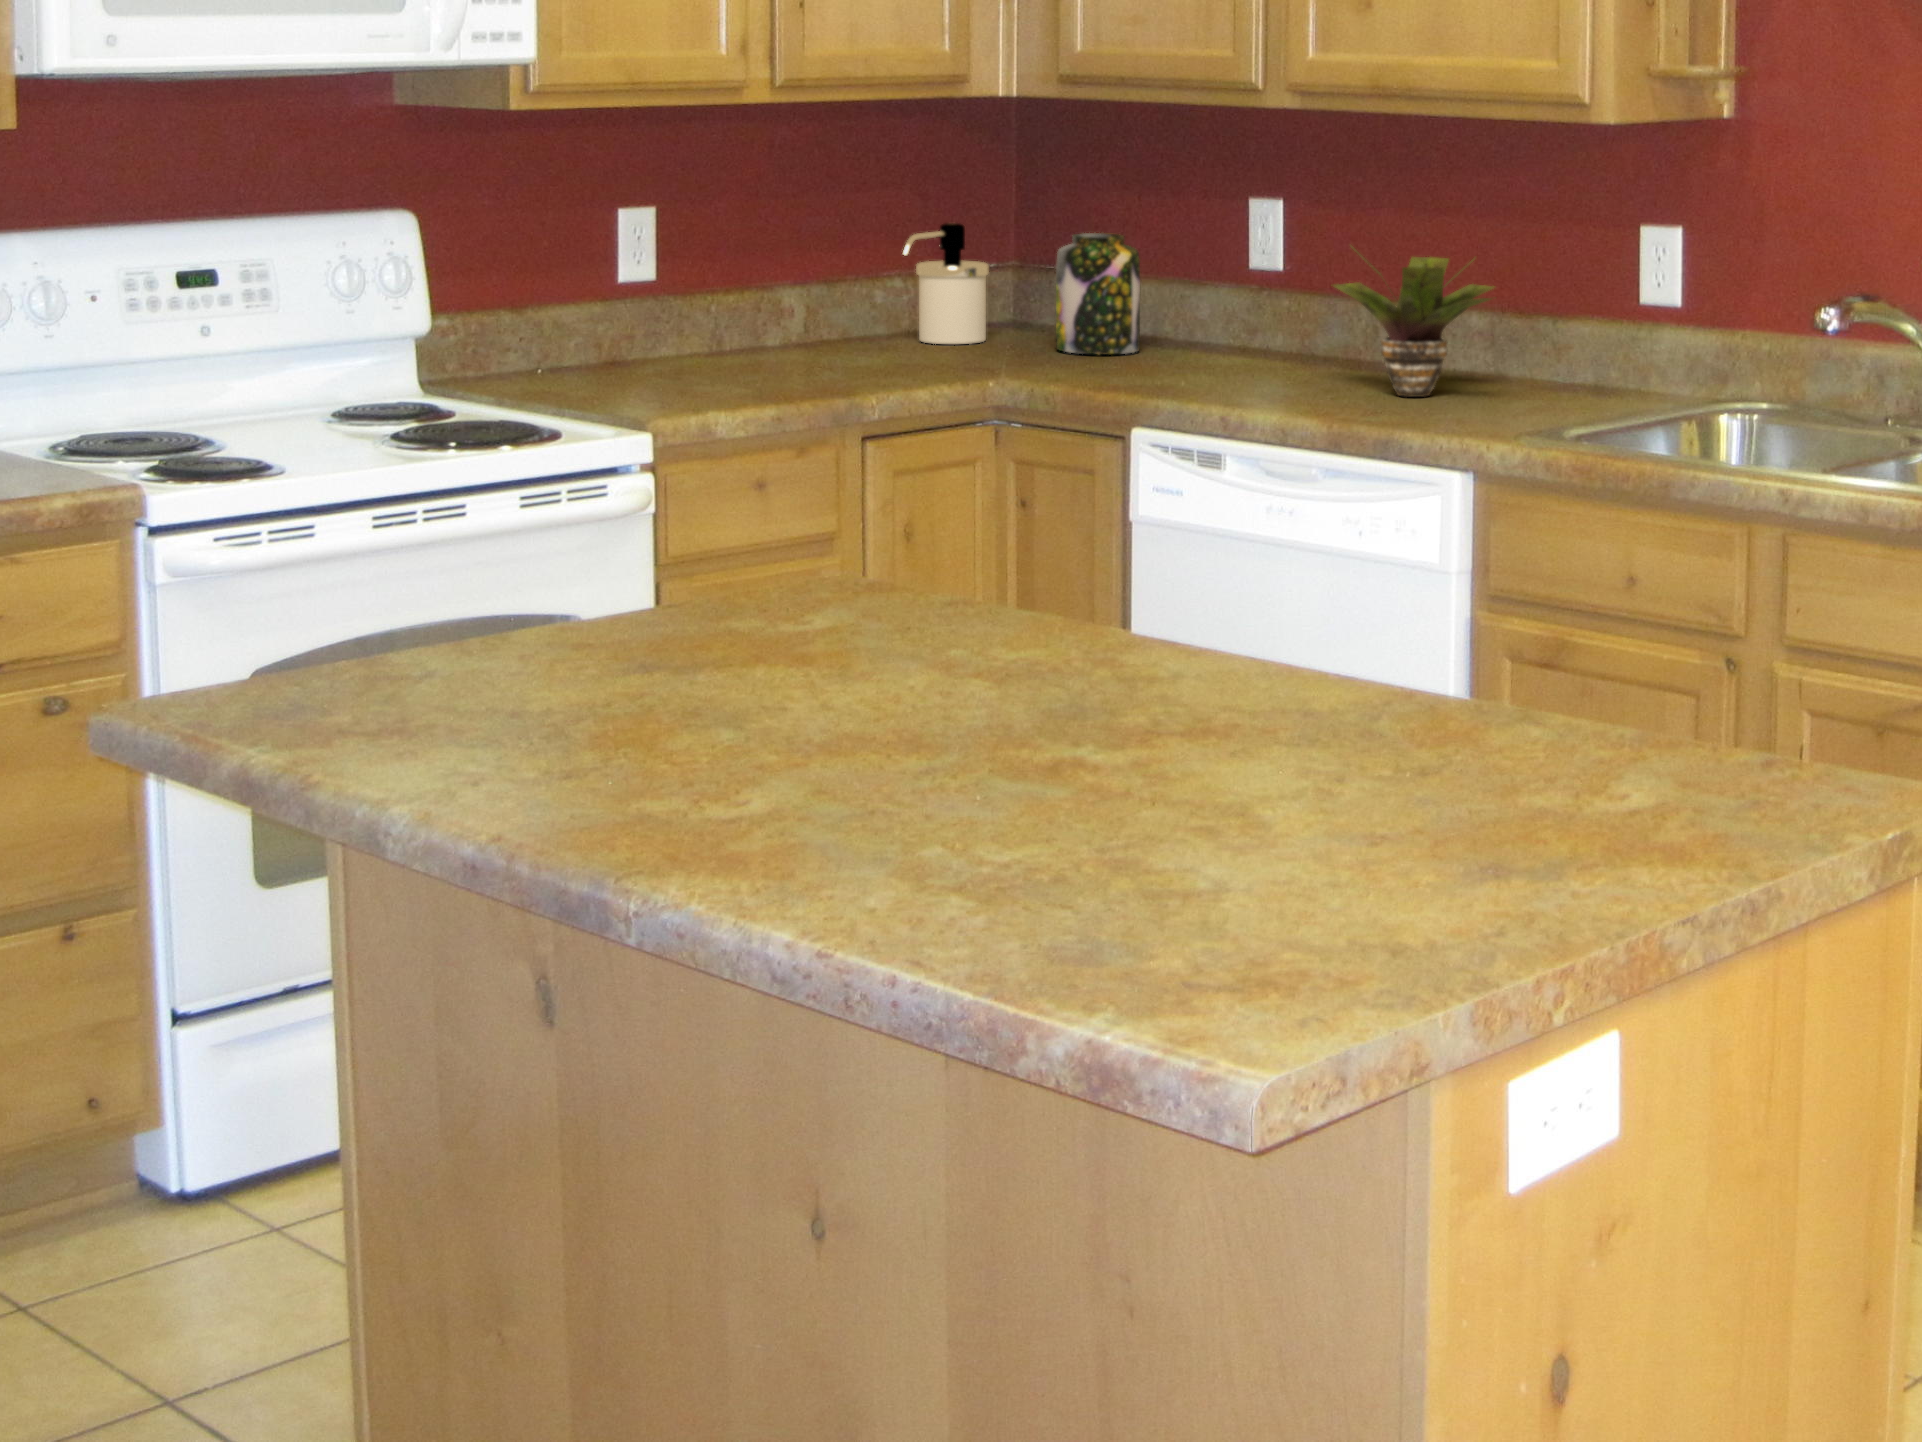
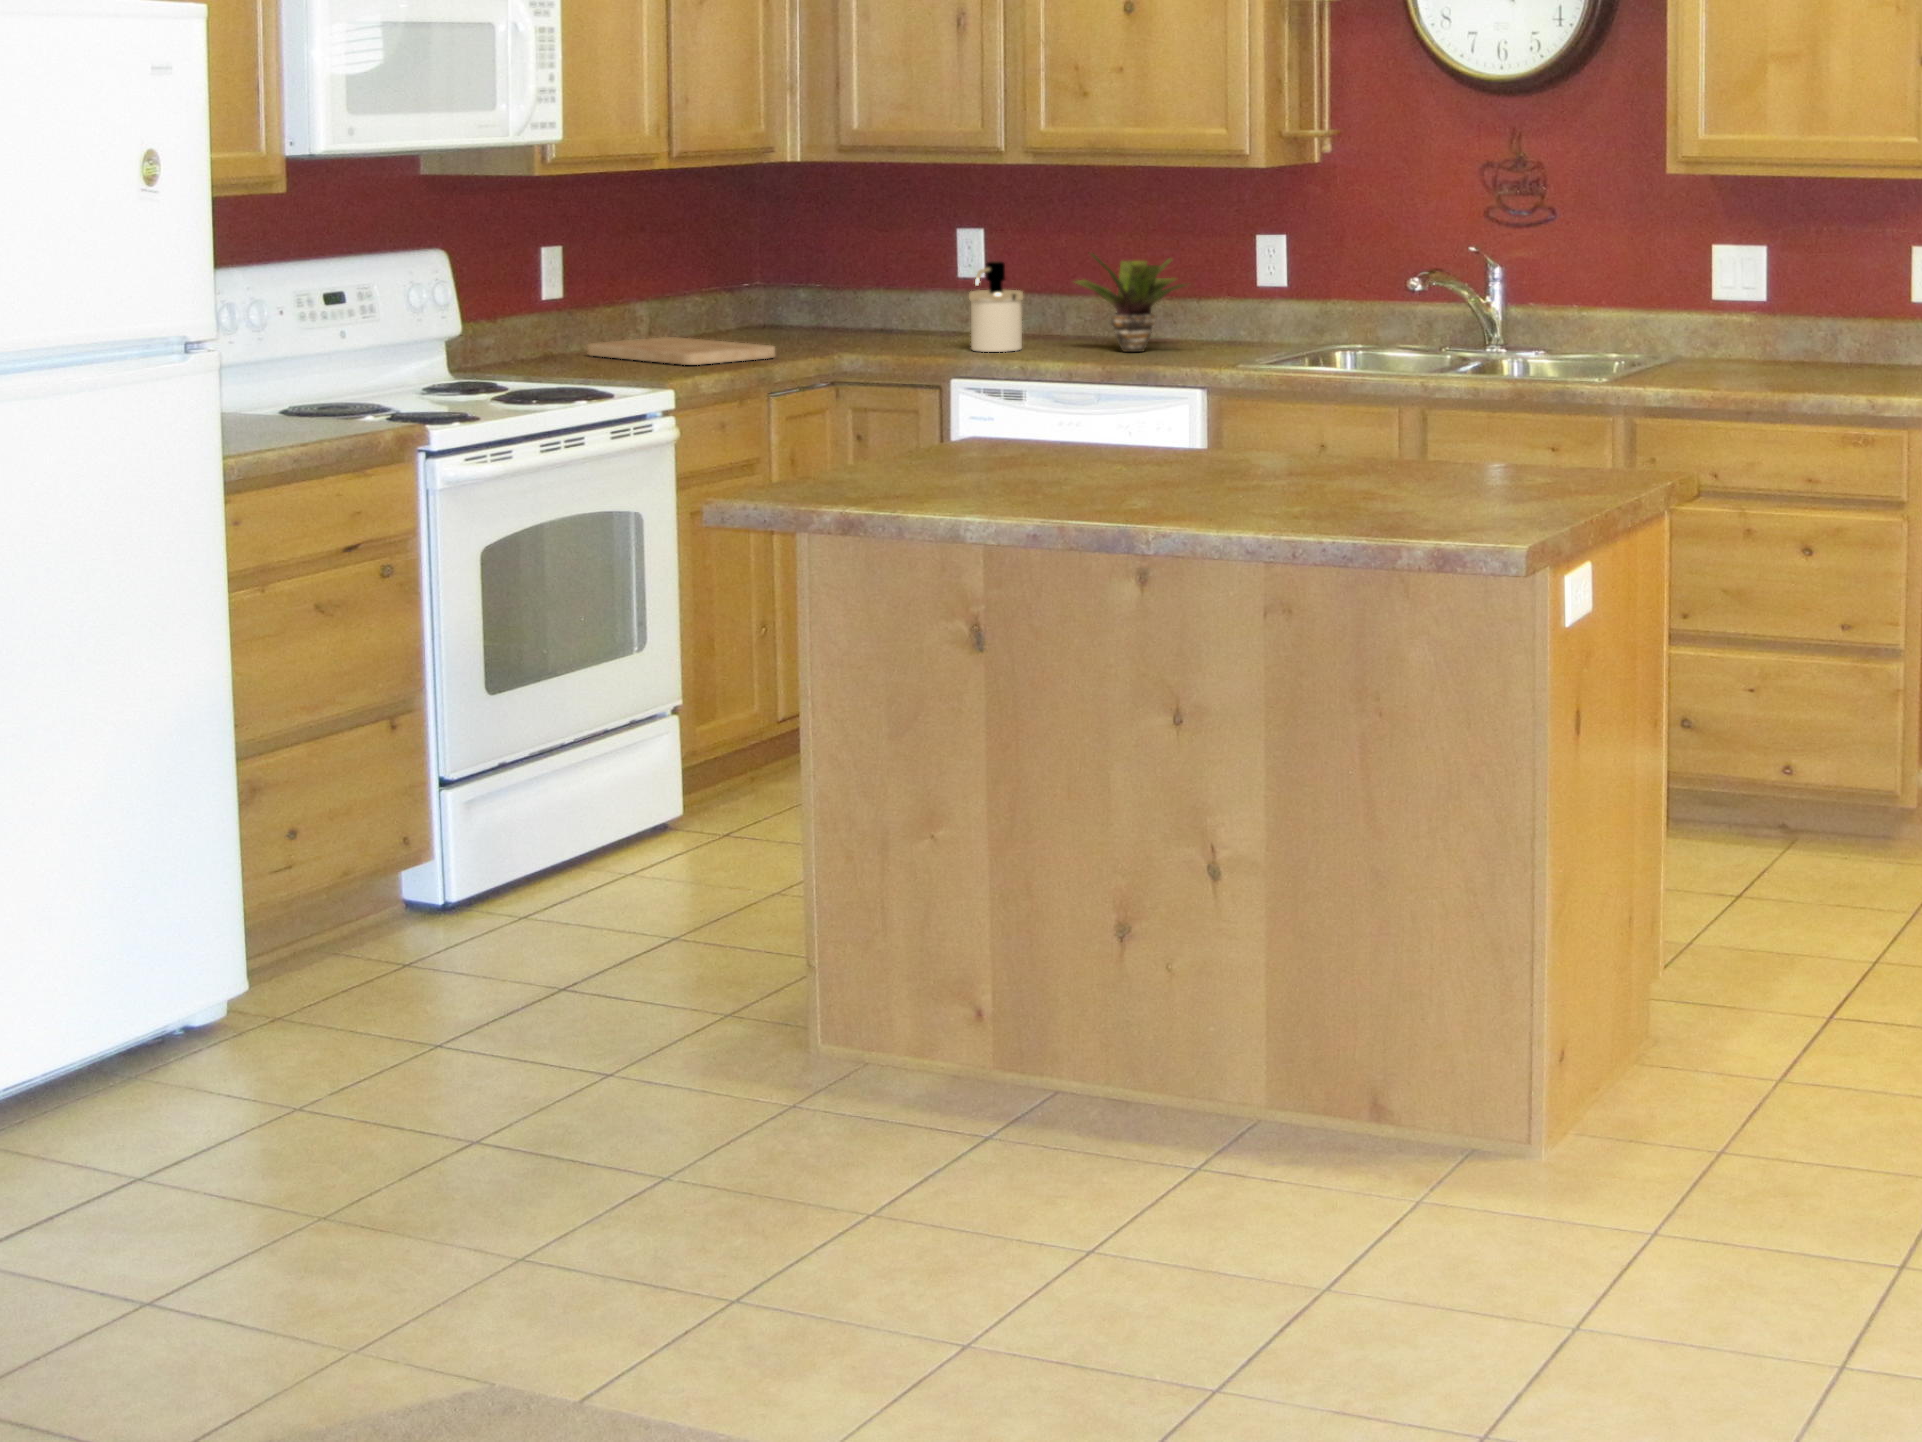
soap dispenser: present [903,223,989,344] -> present [969,261,1023,352]
jar: present [1056,233,1140,355] -> none [839,257,901,341]
cutting board: none [681,337,905,386] -> present [587,337,775,365]

